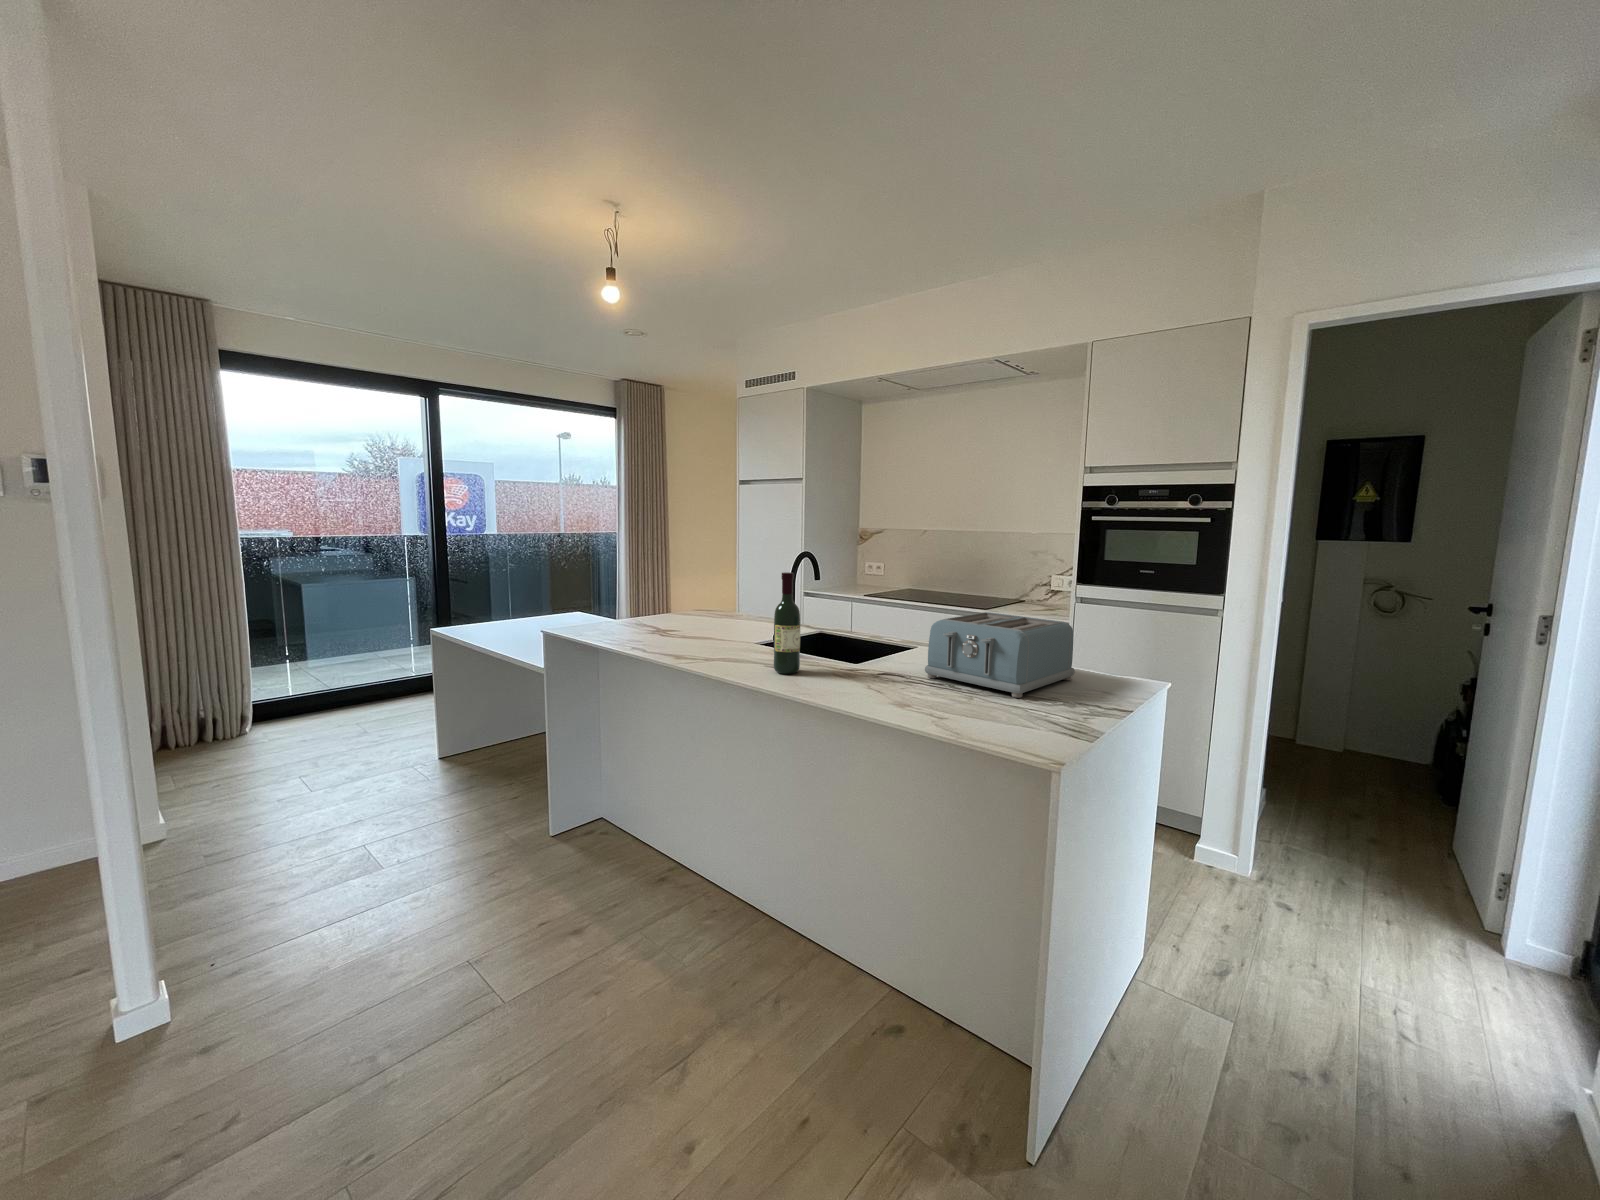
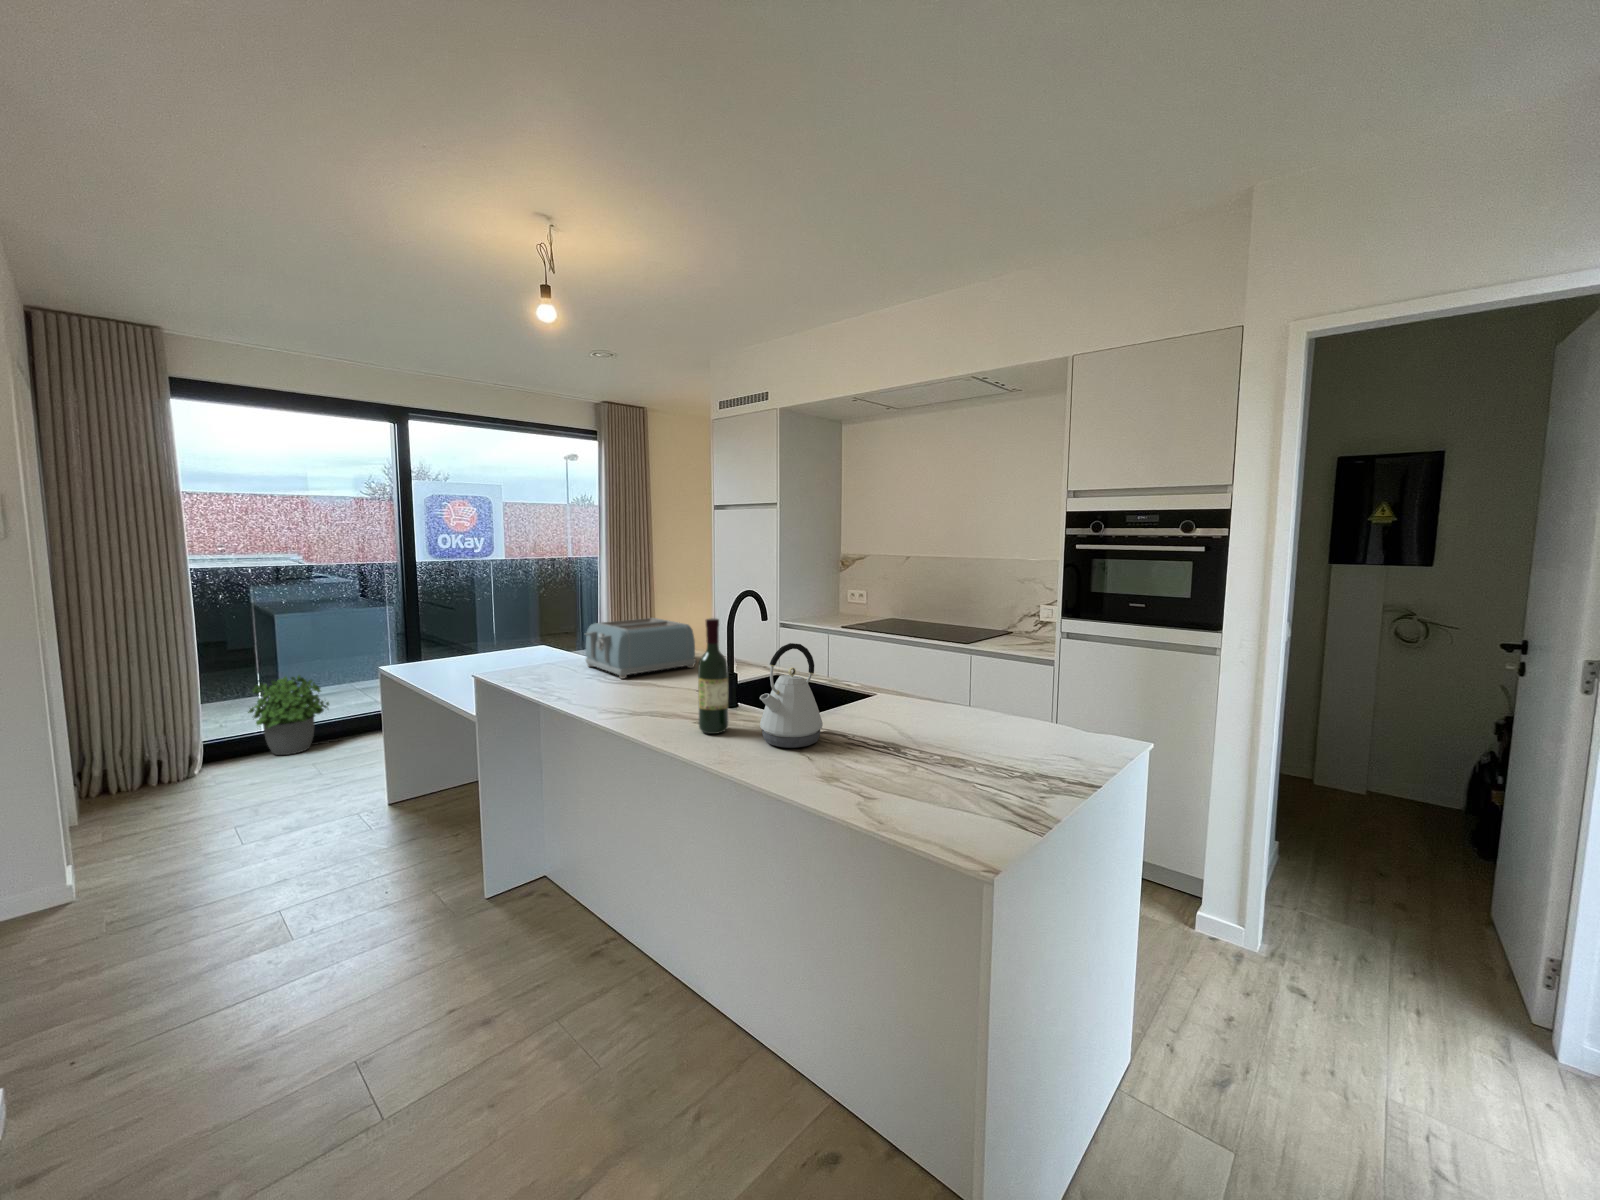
kettle: none [831,593,886,684] -> present [760,643,823,748]
toaster: present [925,612,1075,698] -> present [585,618,696,679]
potted plant: none [292,640,370,716] -> present [248,675,329,755]

